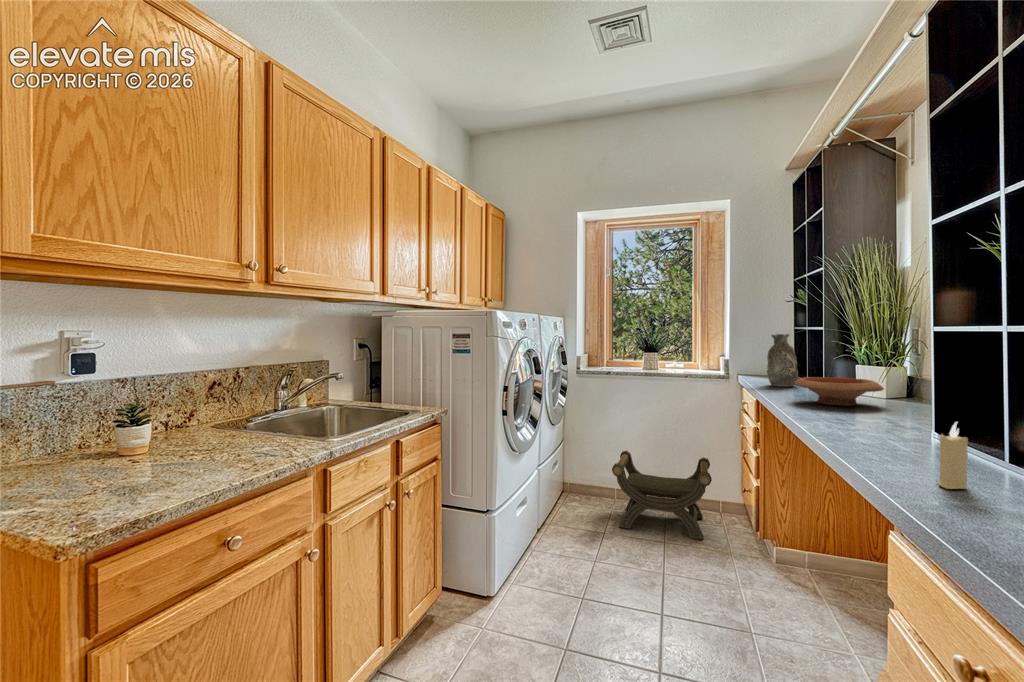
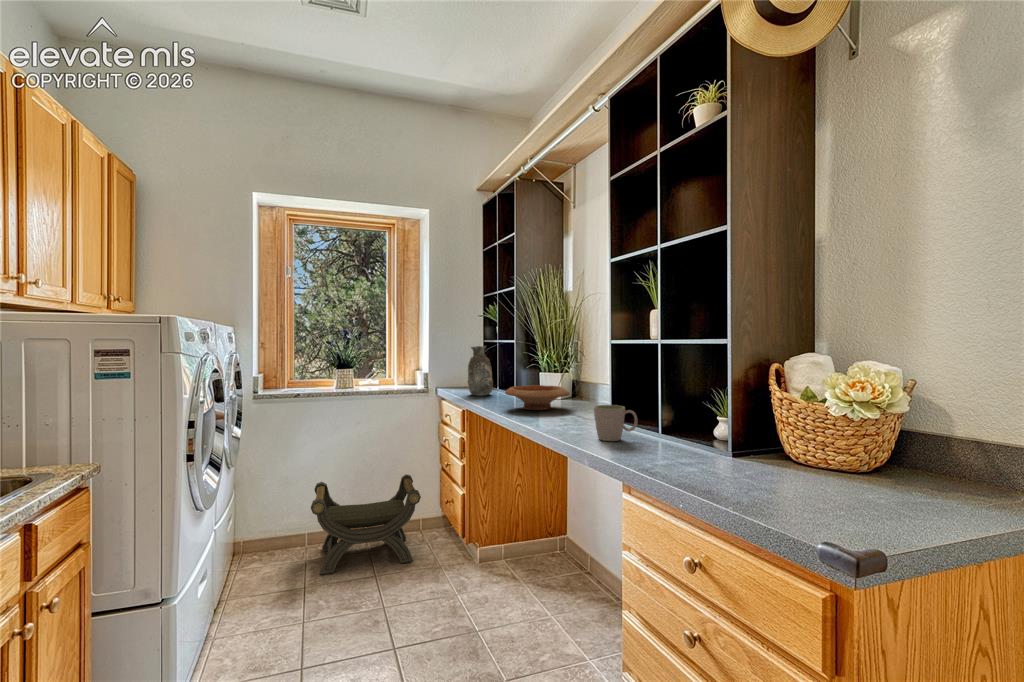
mug: none [873,401,942,445] -> present [594,405,637,441]
candle: present [937,422,968,489] -> none [665,421,684,474]

